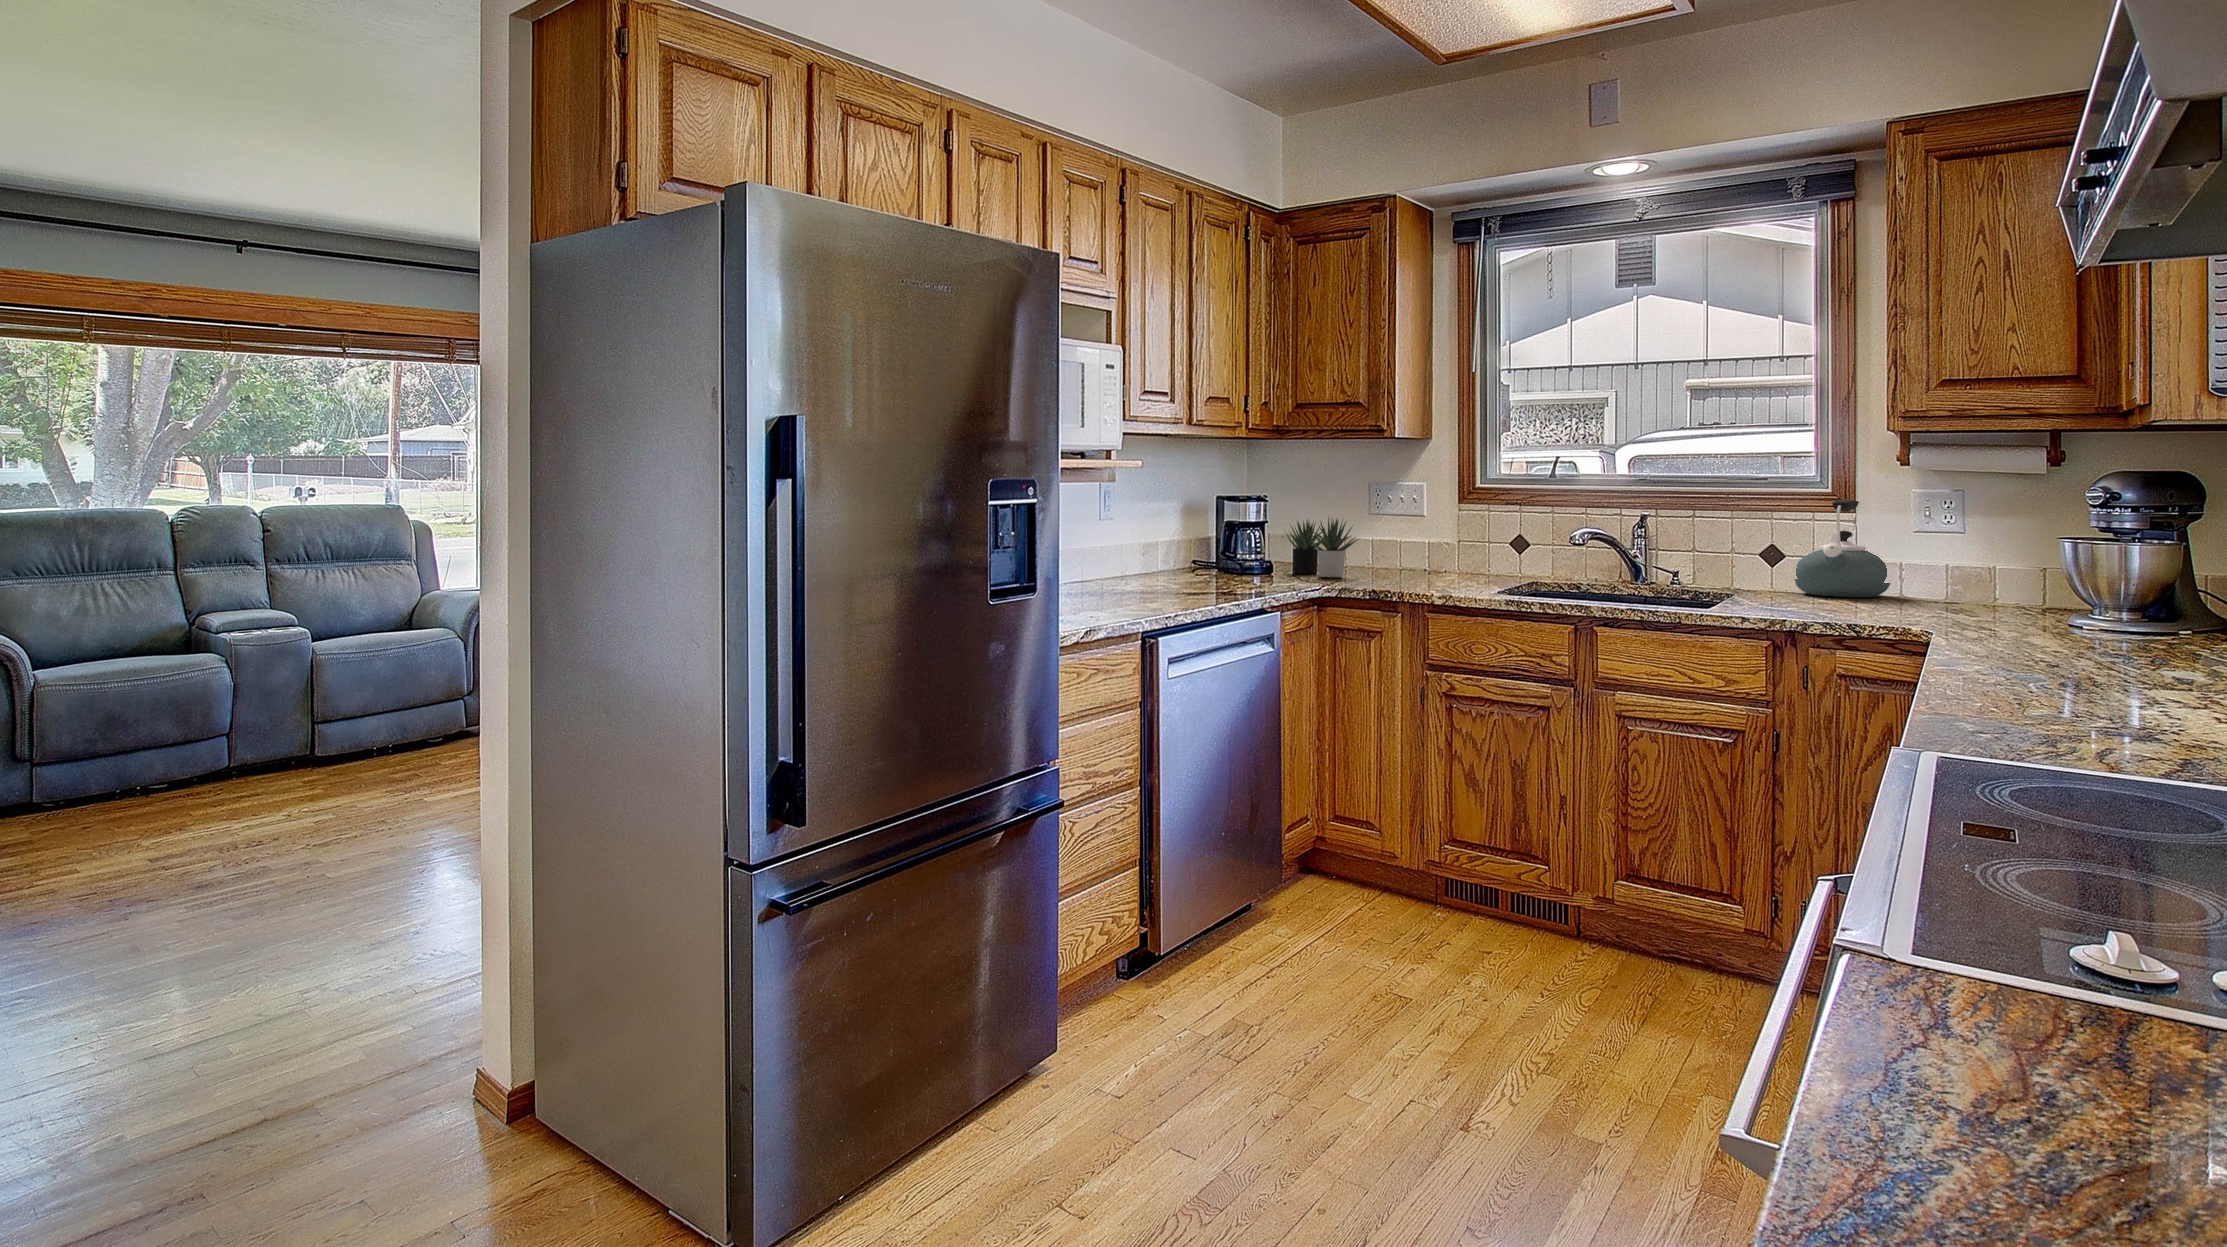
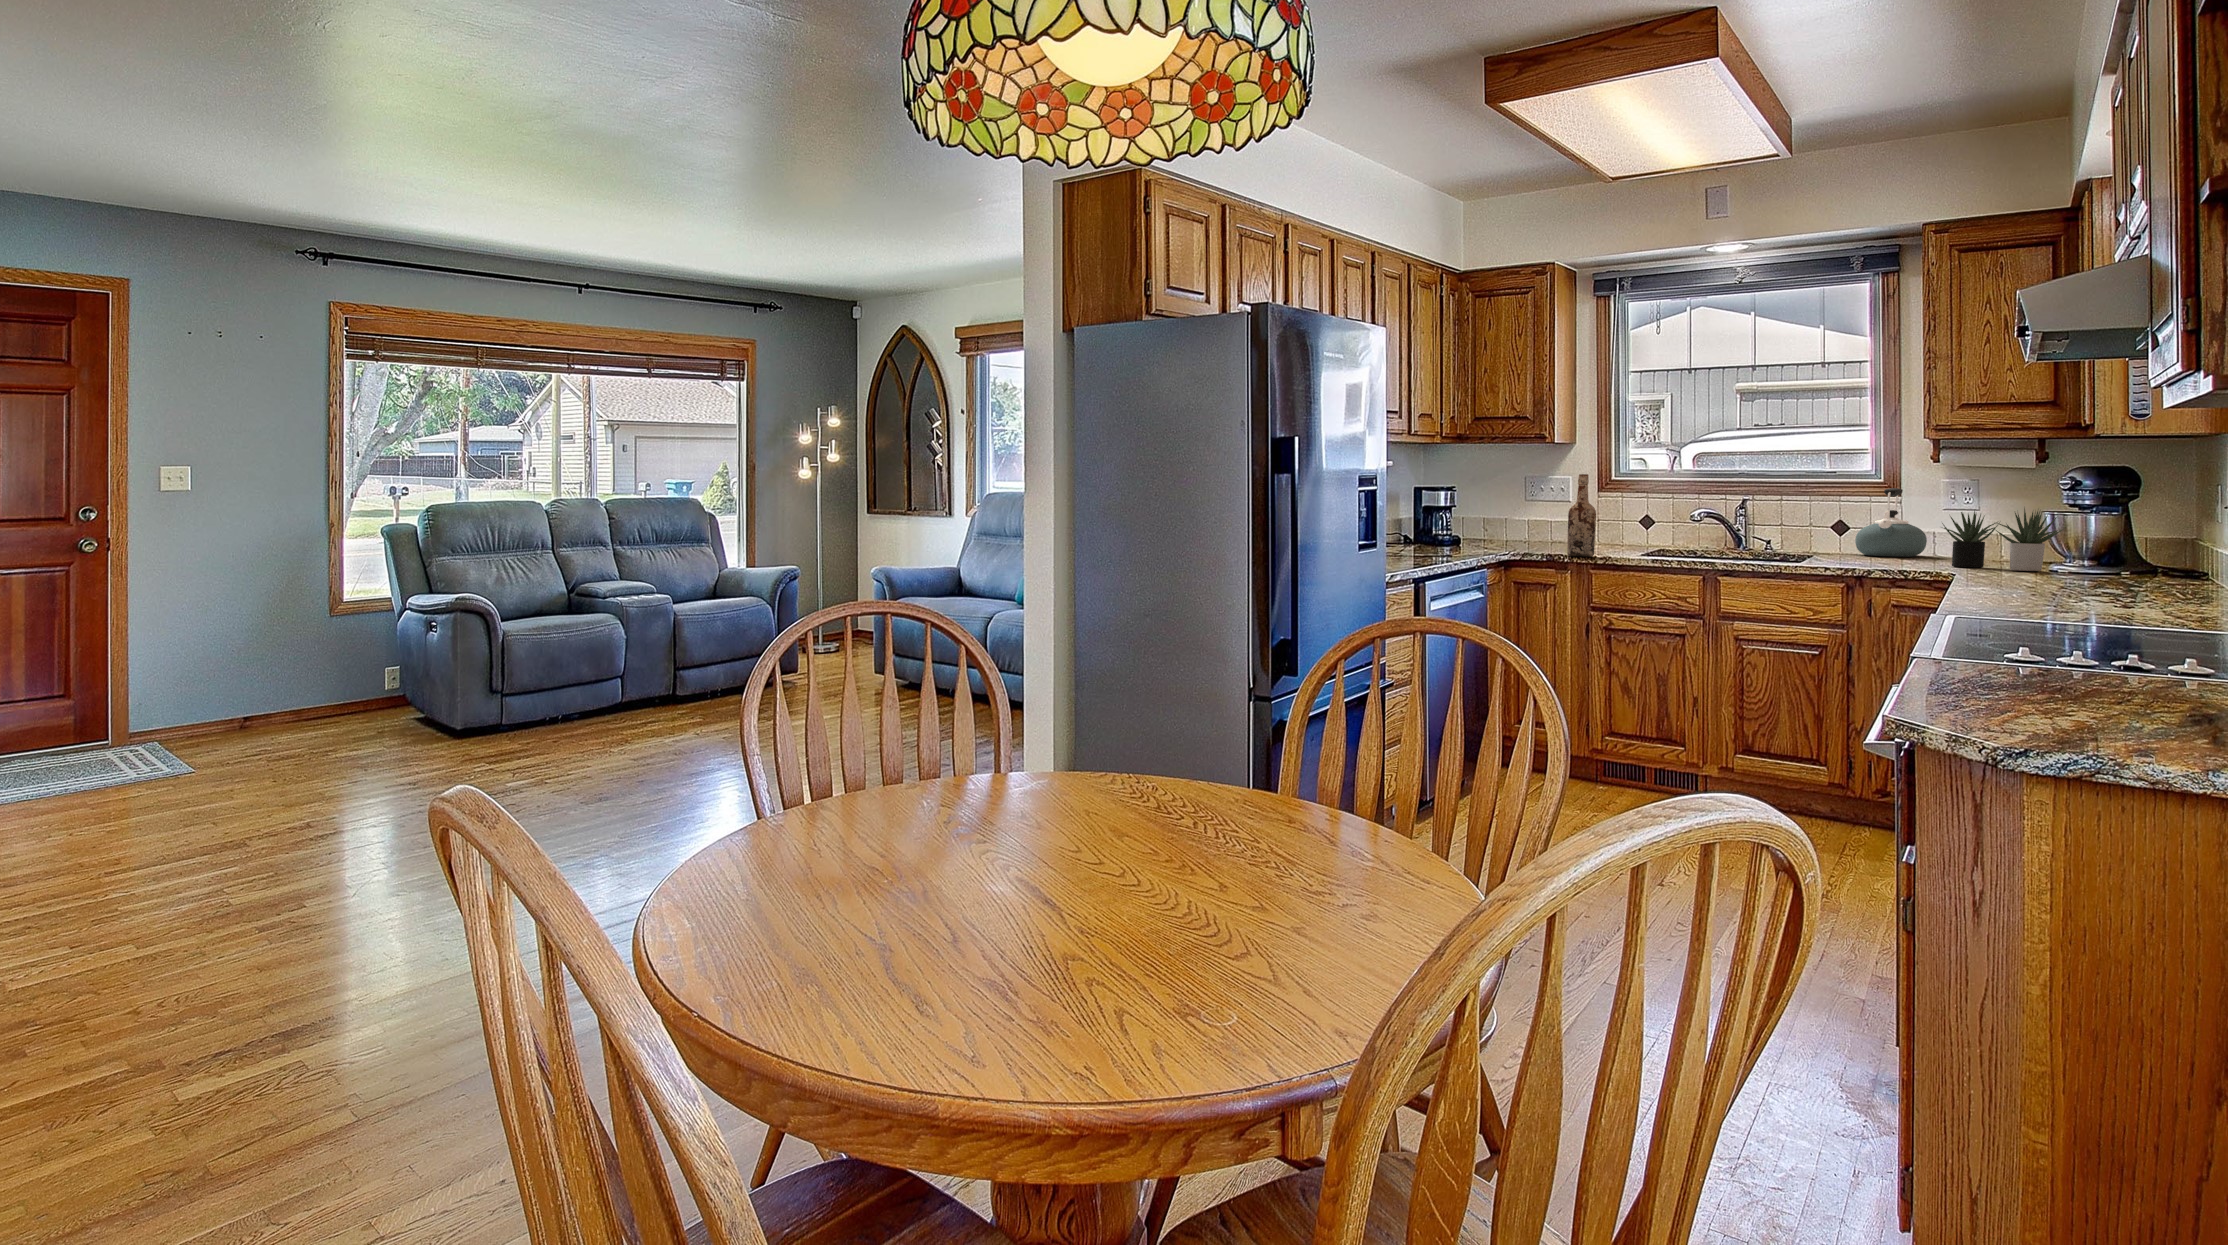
wine bottle: none [1396,478,1434,593] -> present [1567,474,1596,556]
succulent plant: present [1286,518,1358,577] -> present [1942,508,2062,571]

